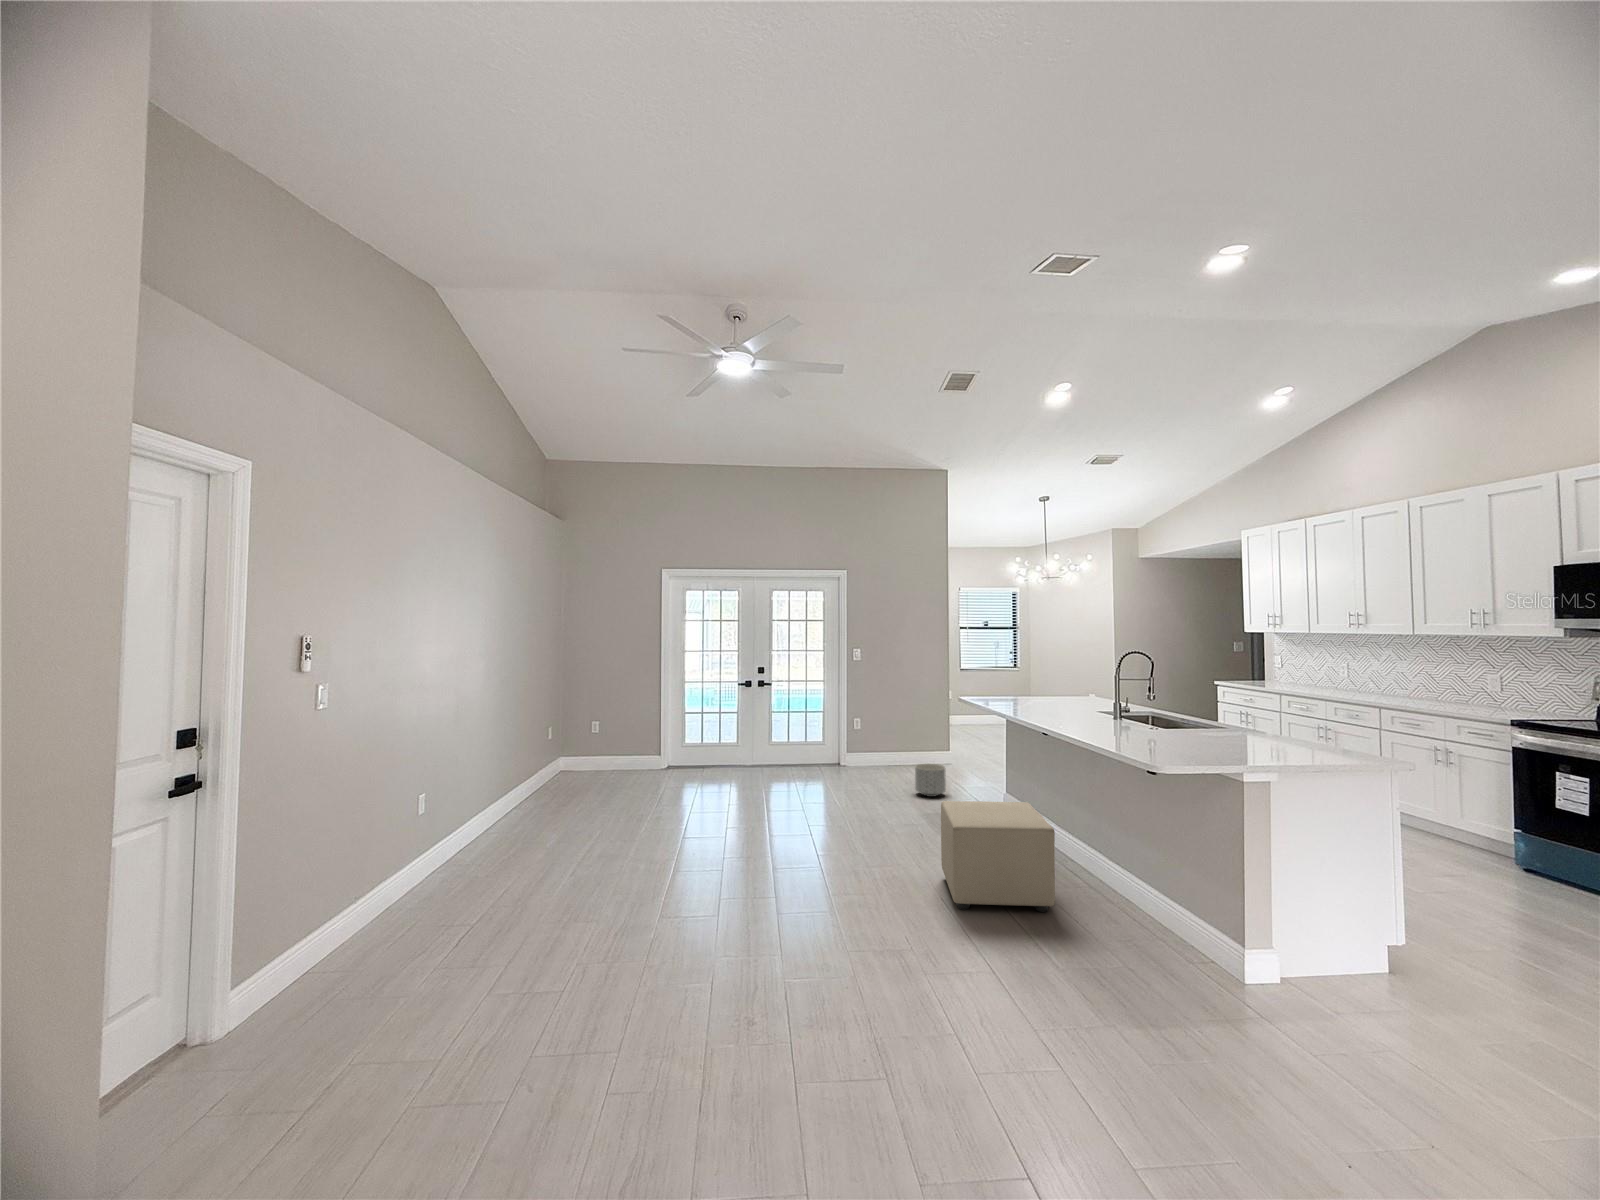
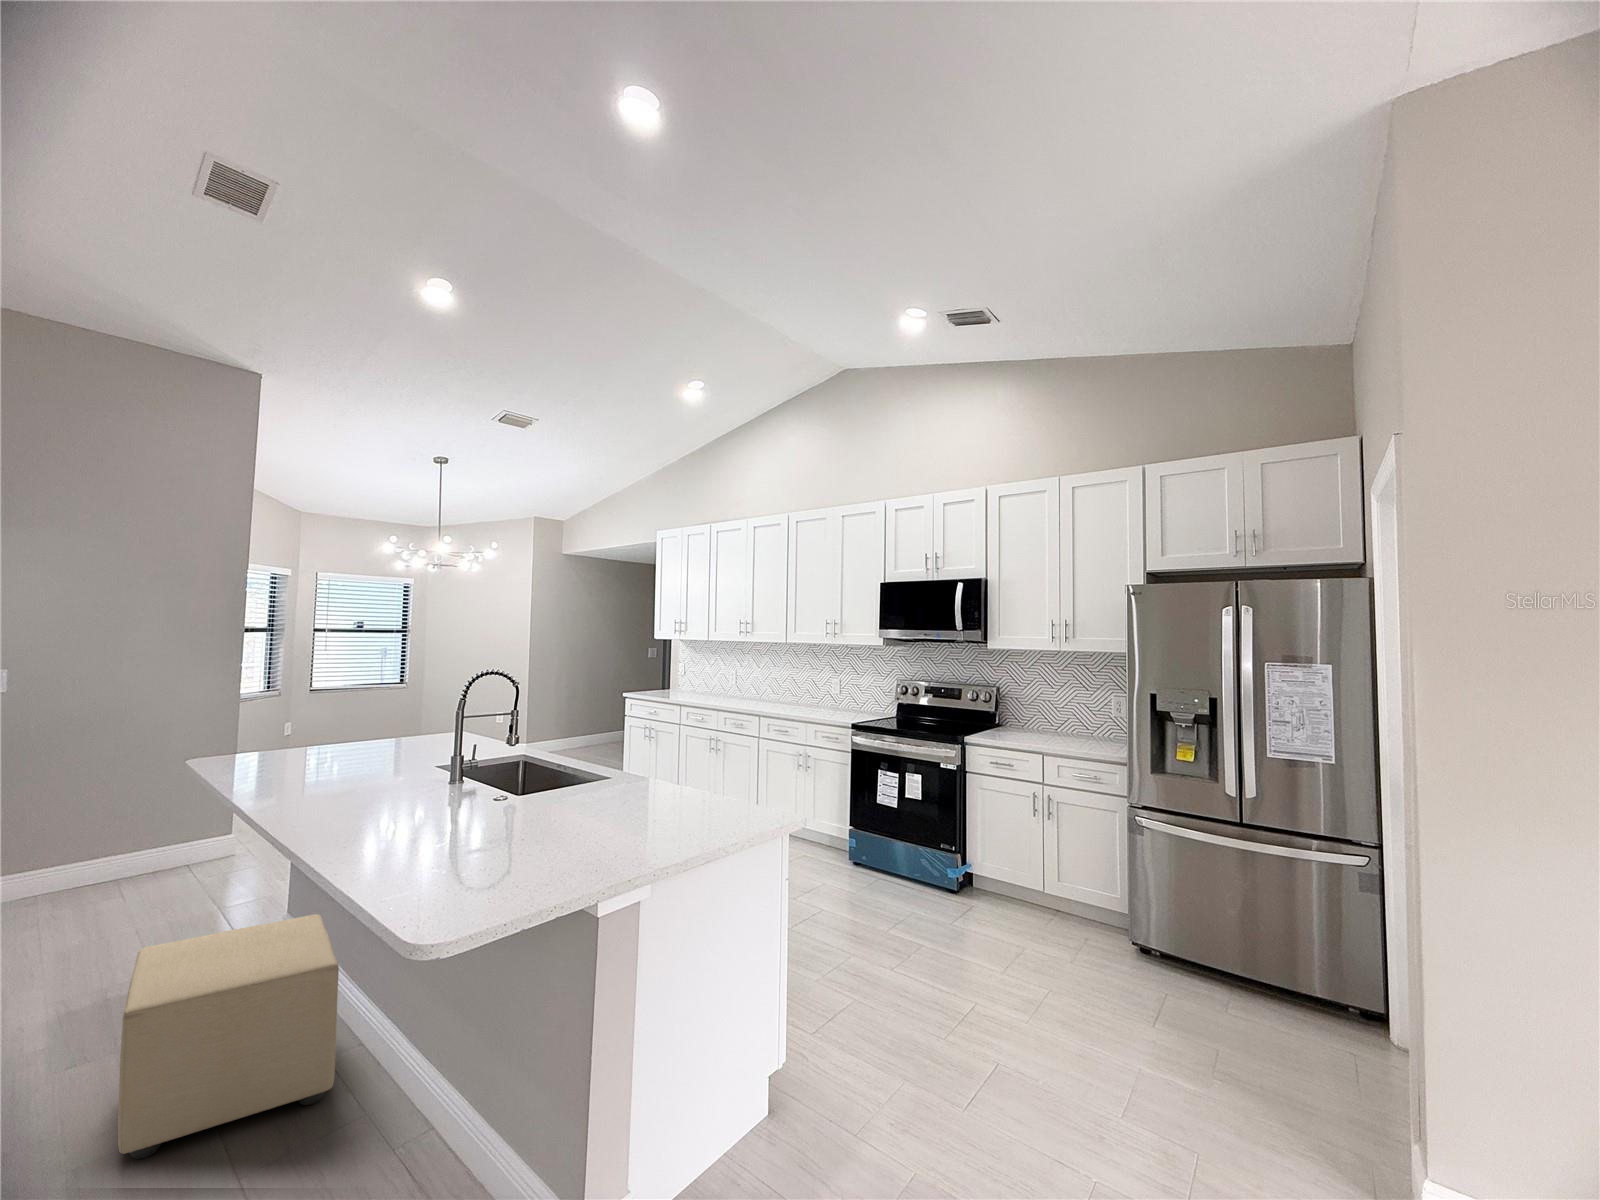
planter: present [915,764,946,797] -> none [172,847,233,903]

